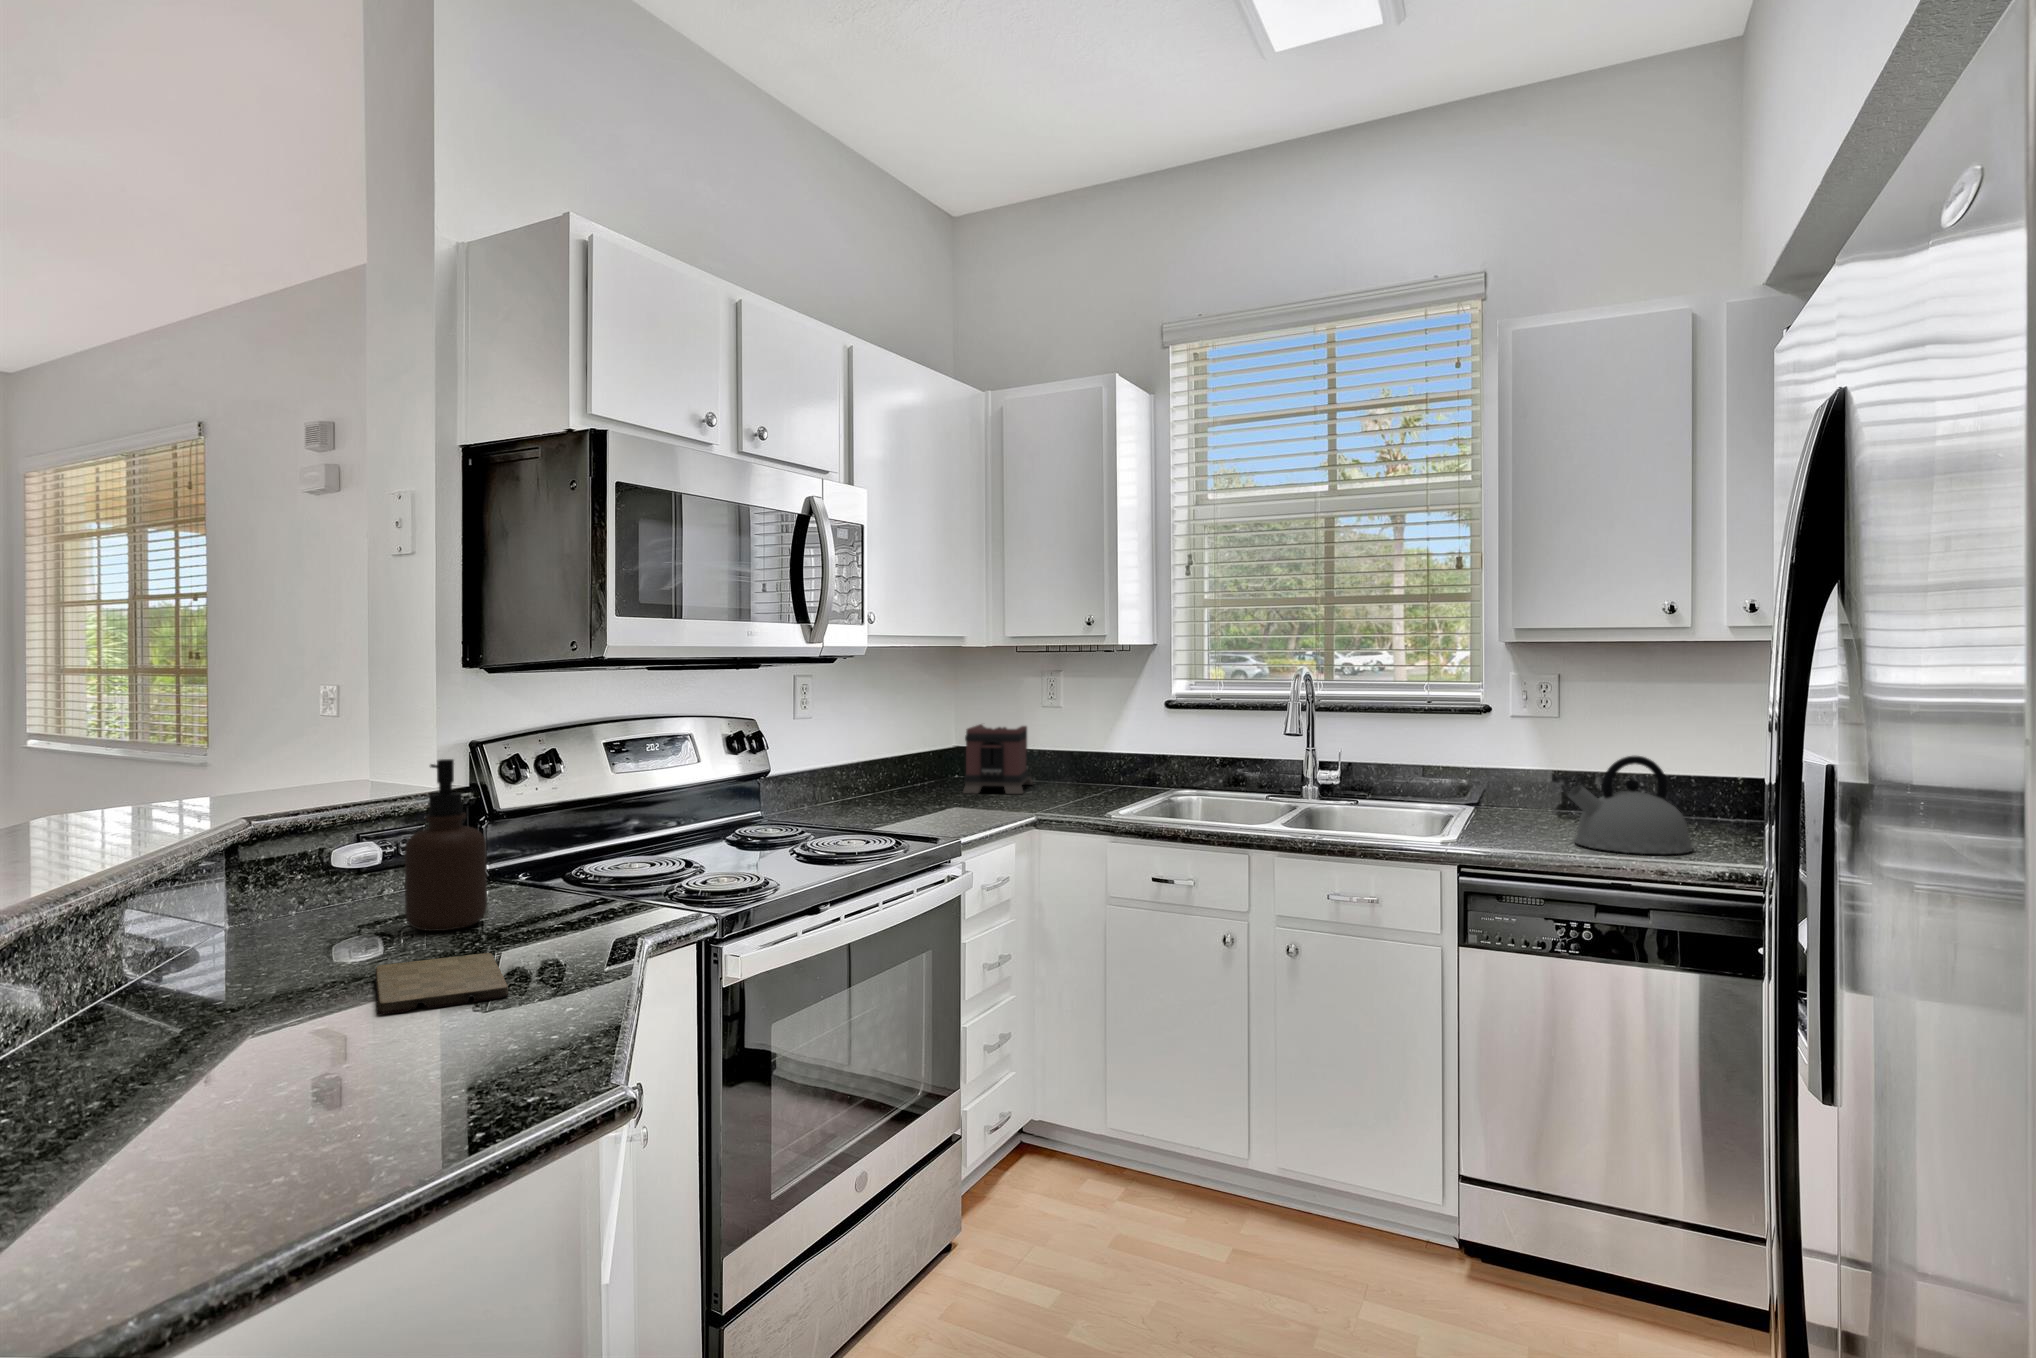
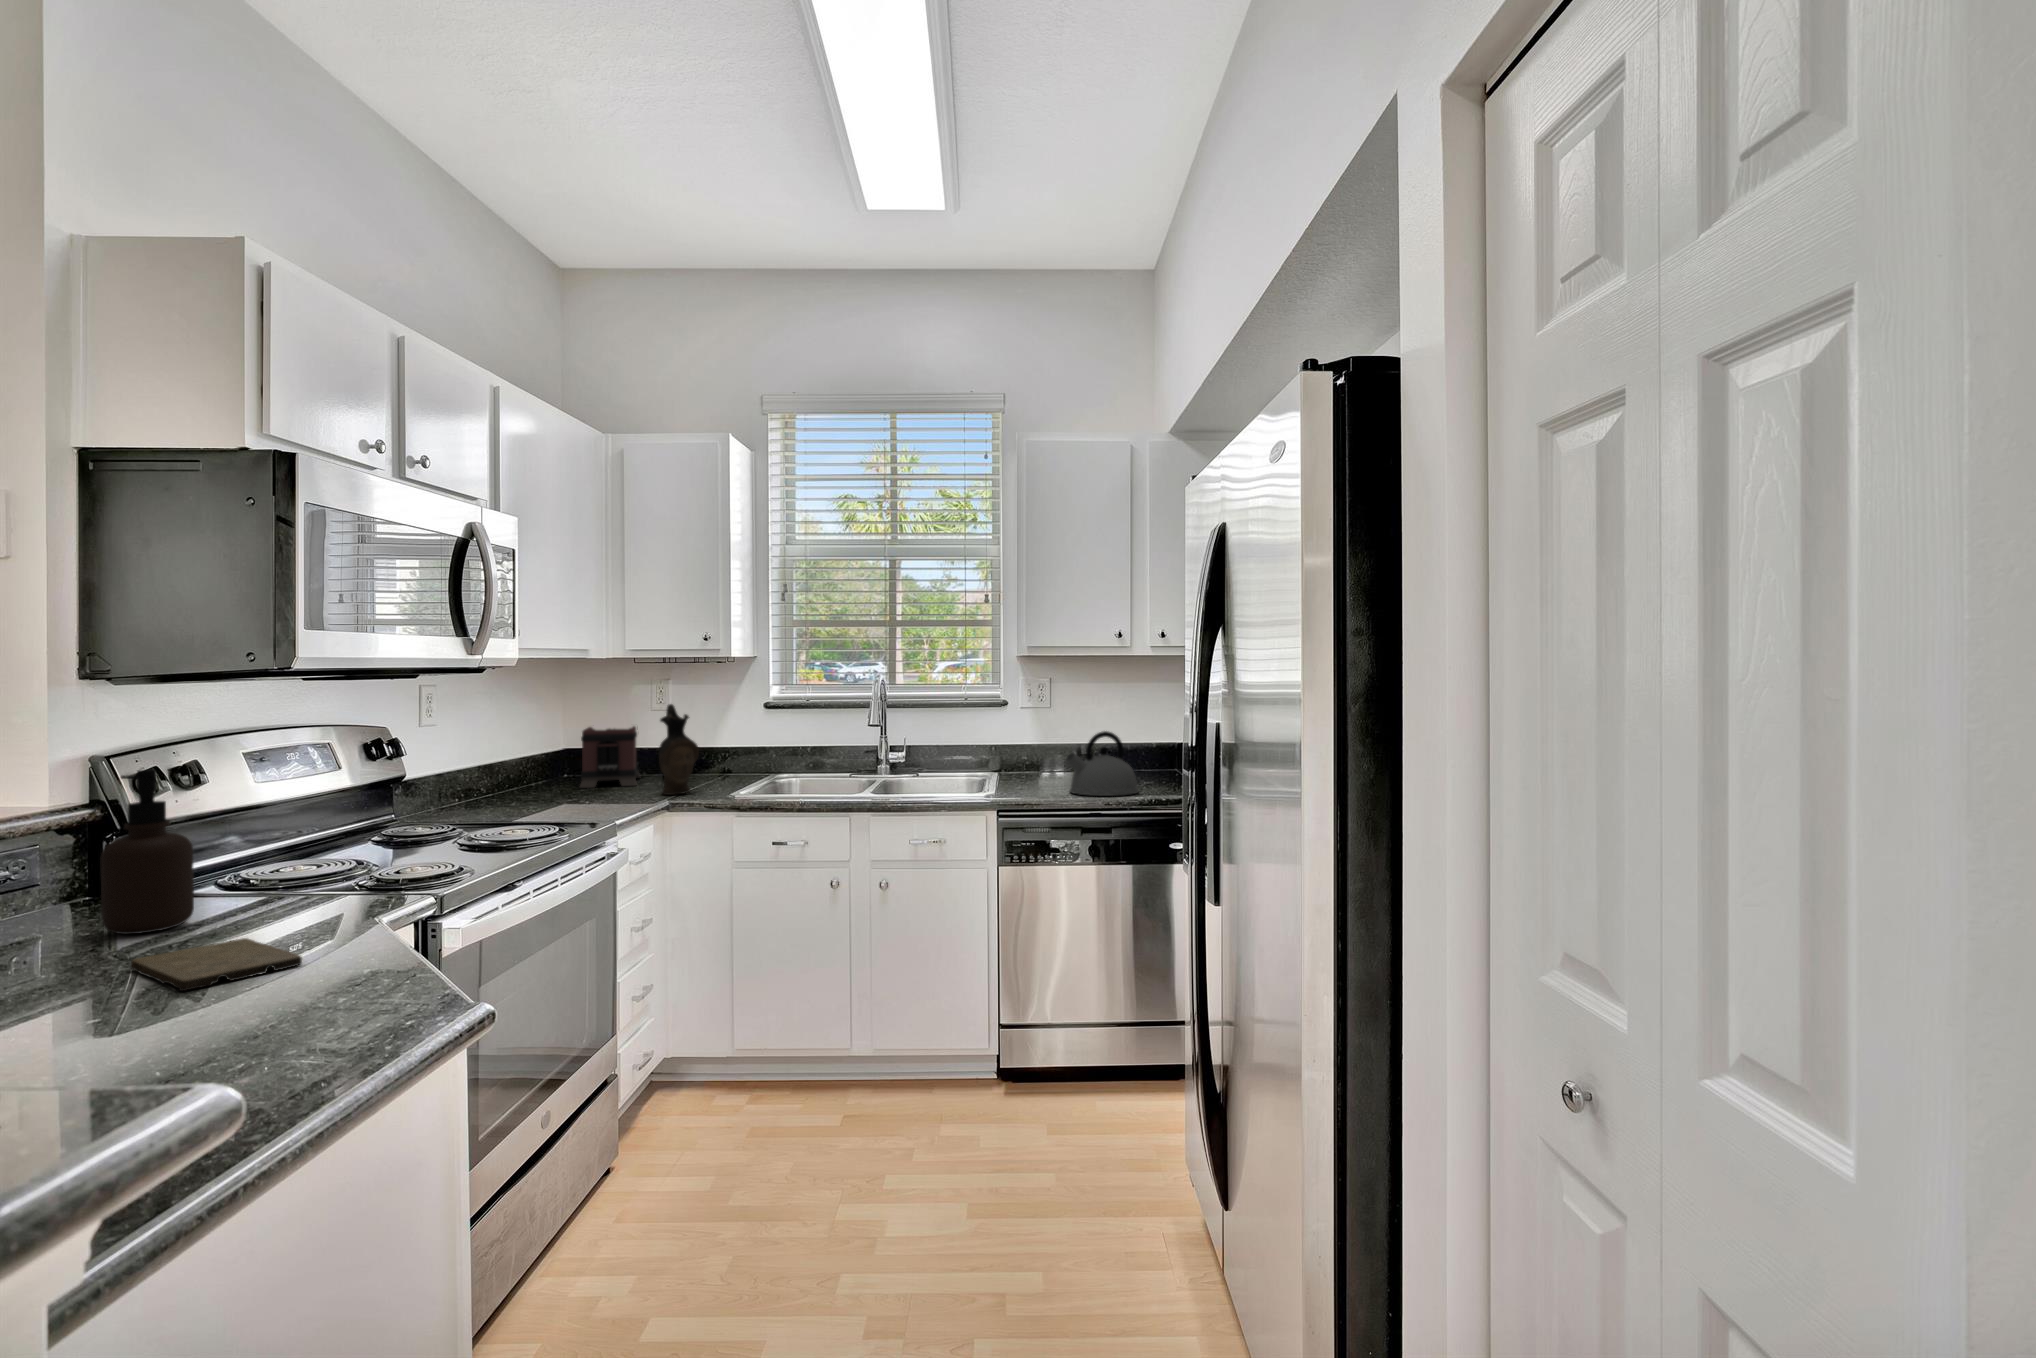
ceramic pitcher: none [1036,701,1081,808] -> present [659,704,699,795]

